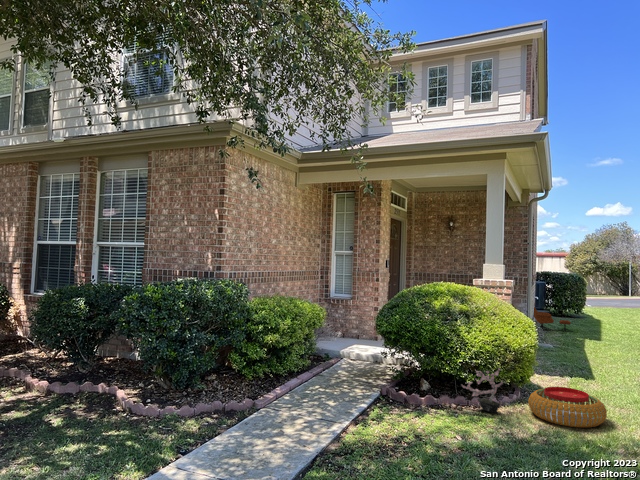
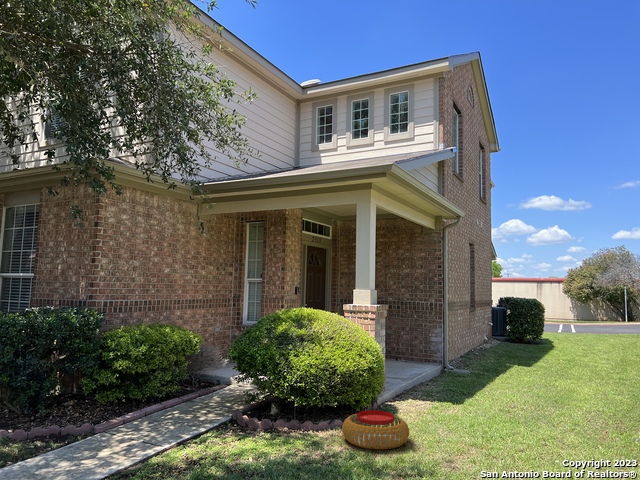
lounge chair: present [534,304,571,332] -> none [468,328,510,360]
potted plant: present [463,369,503,413] -> none [282,390,323,435]

